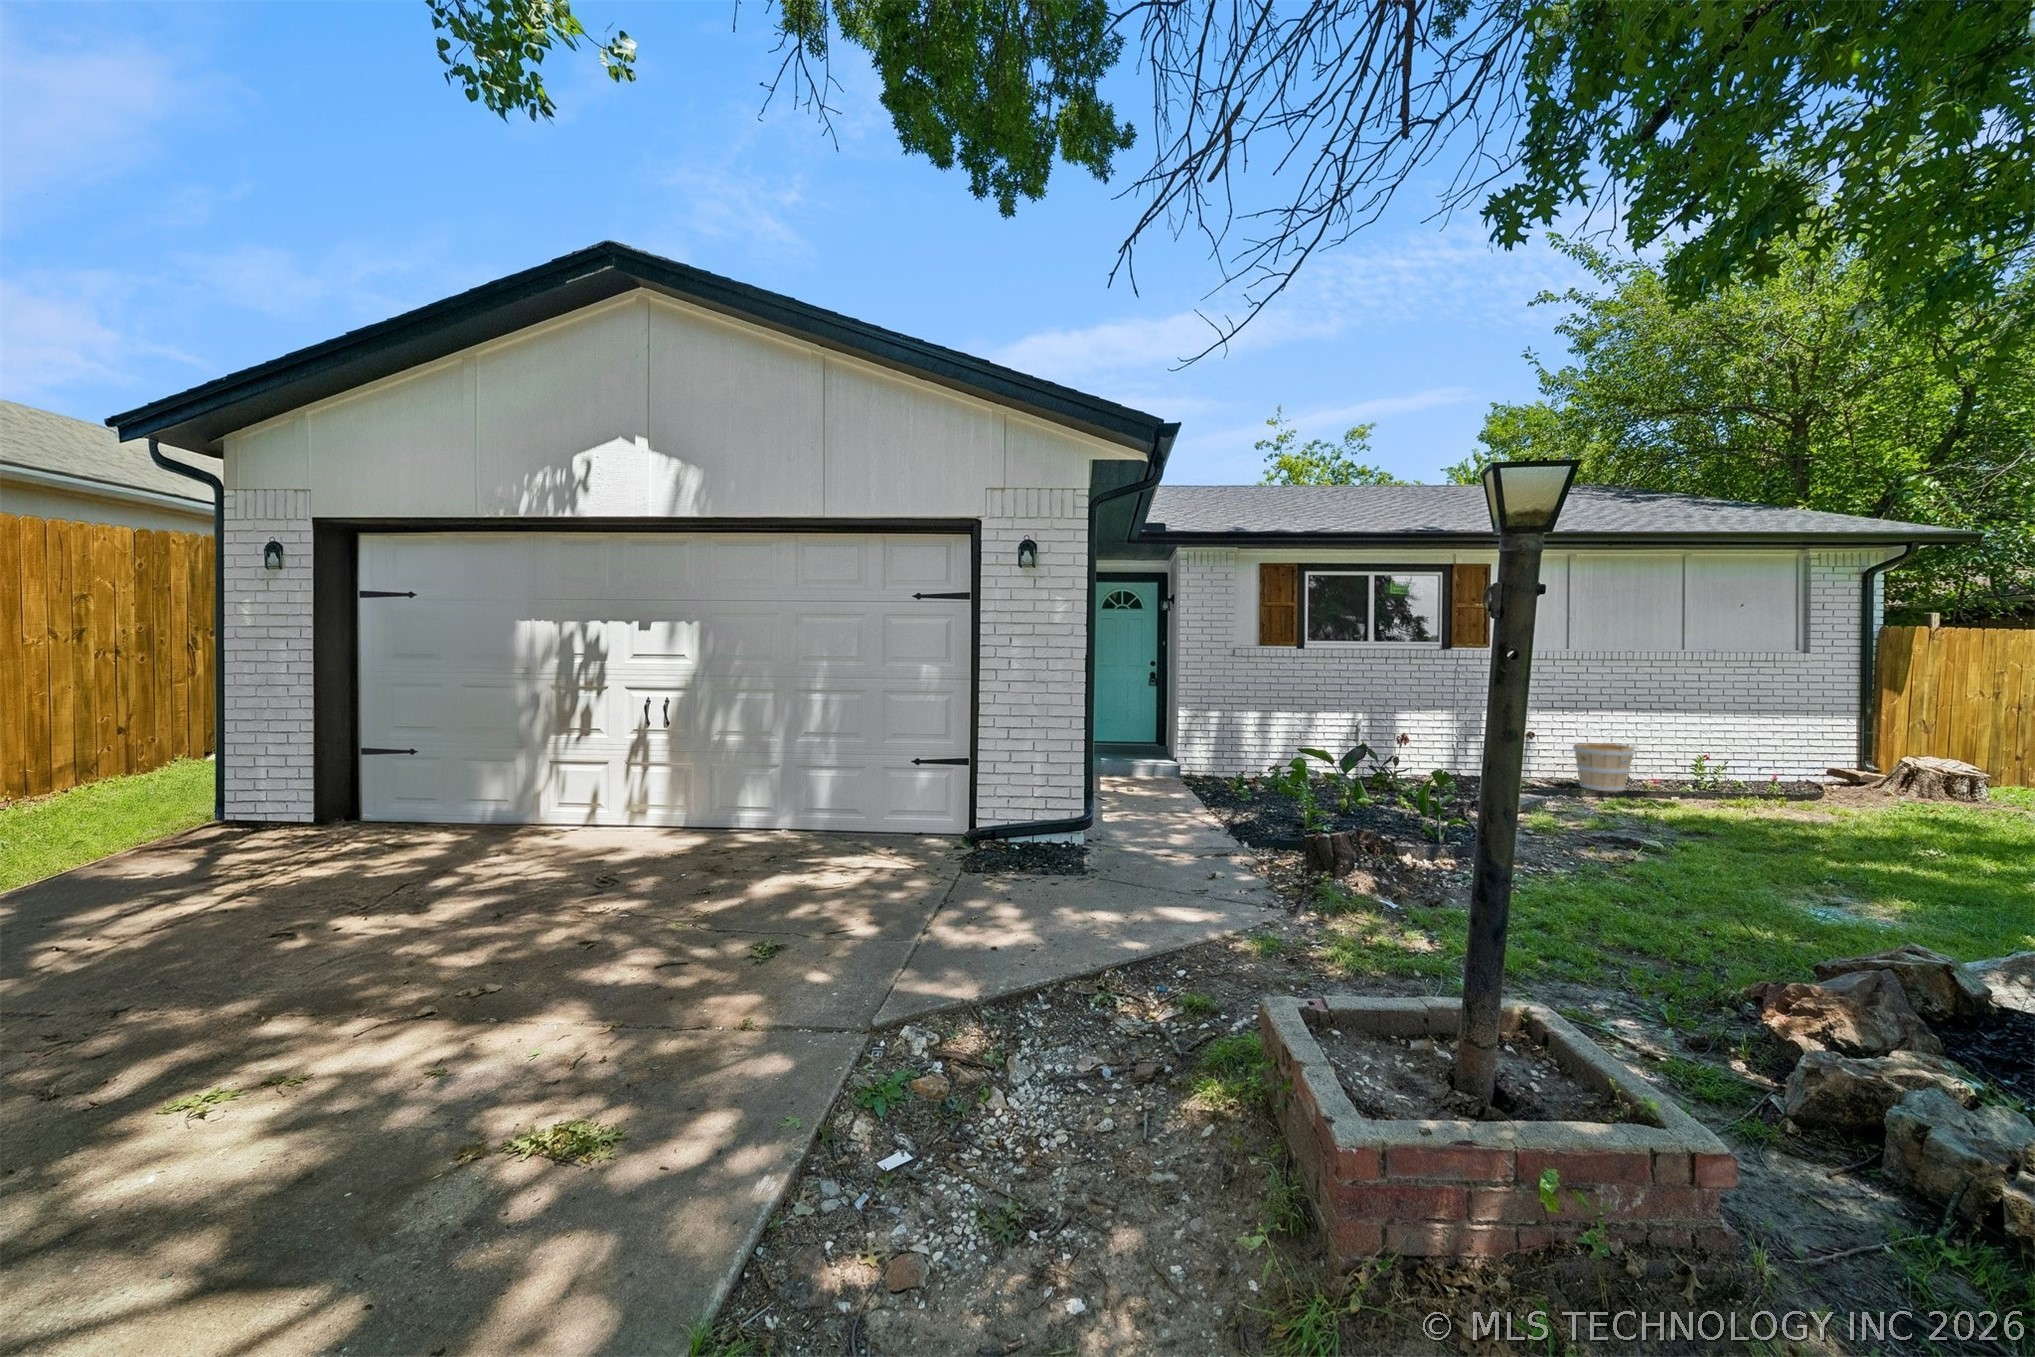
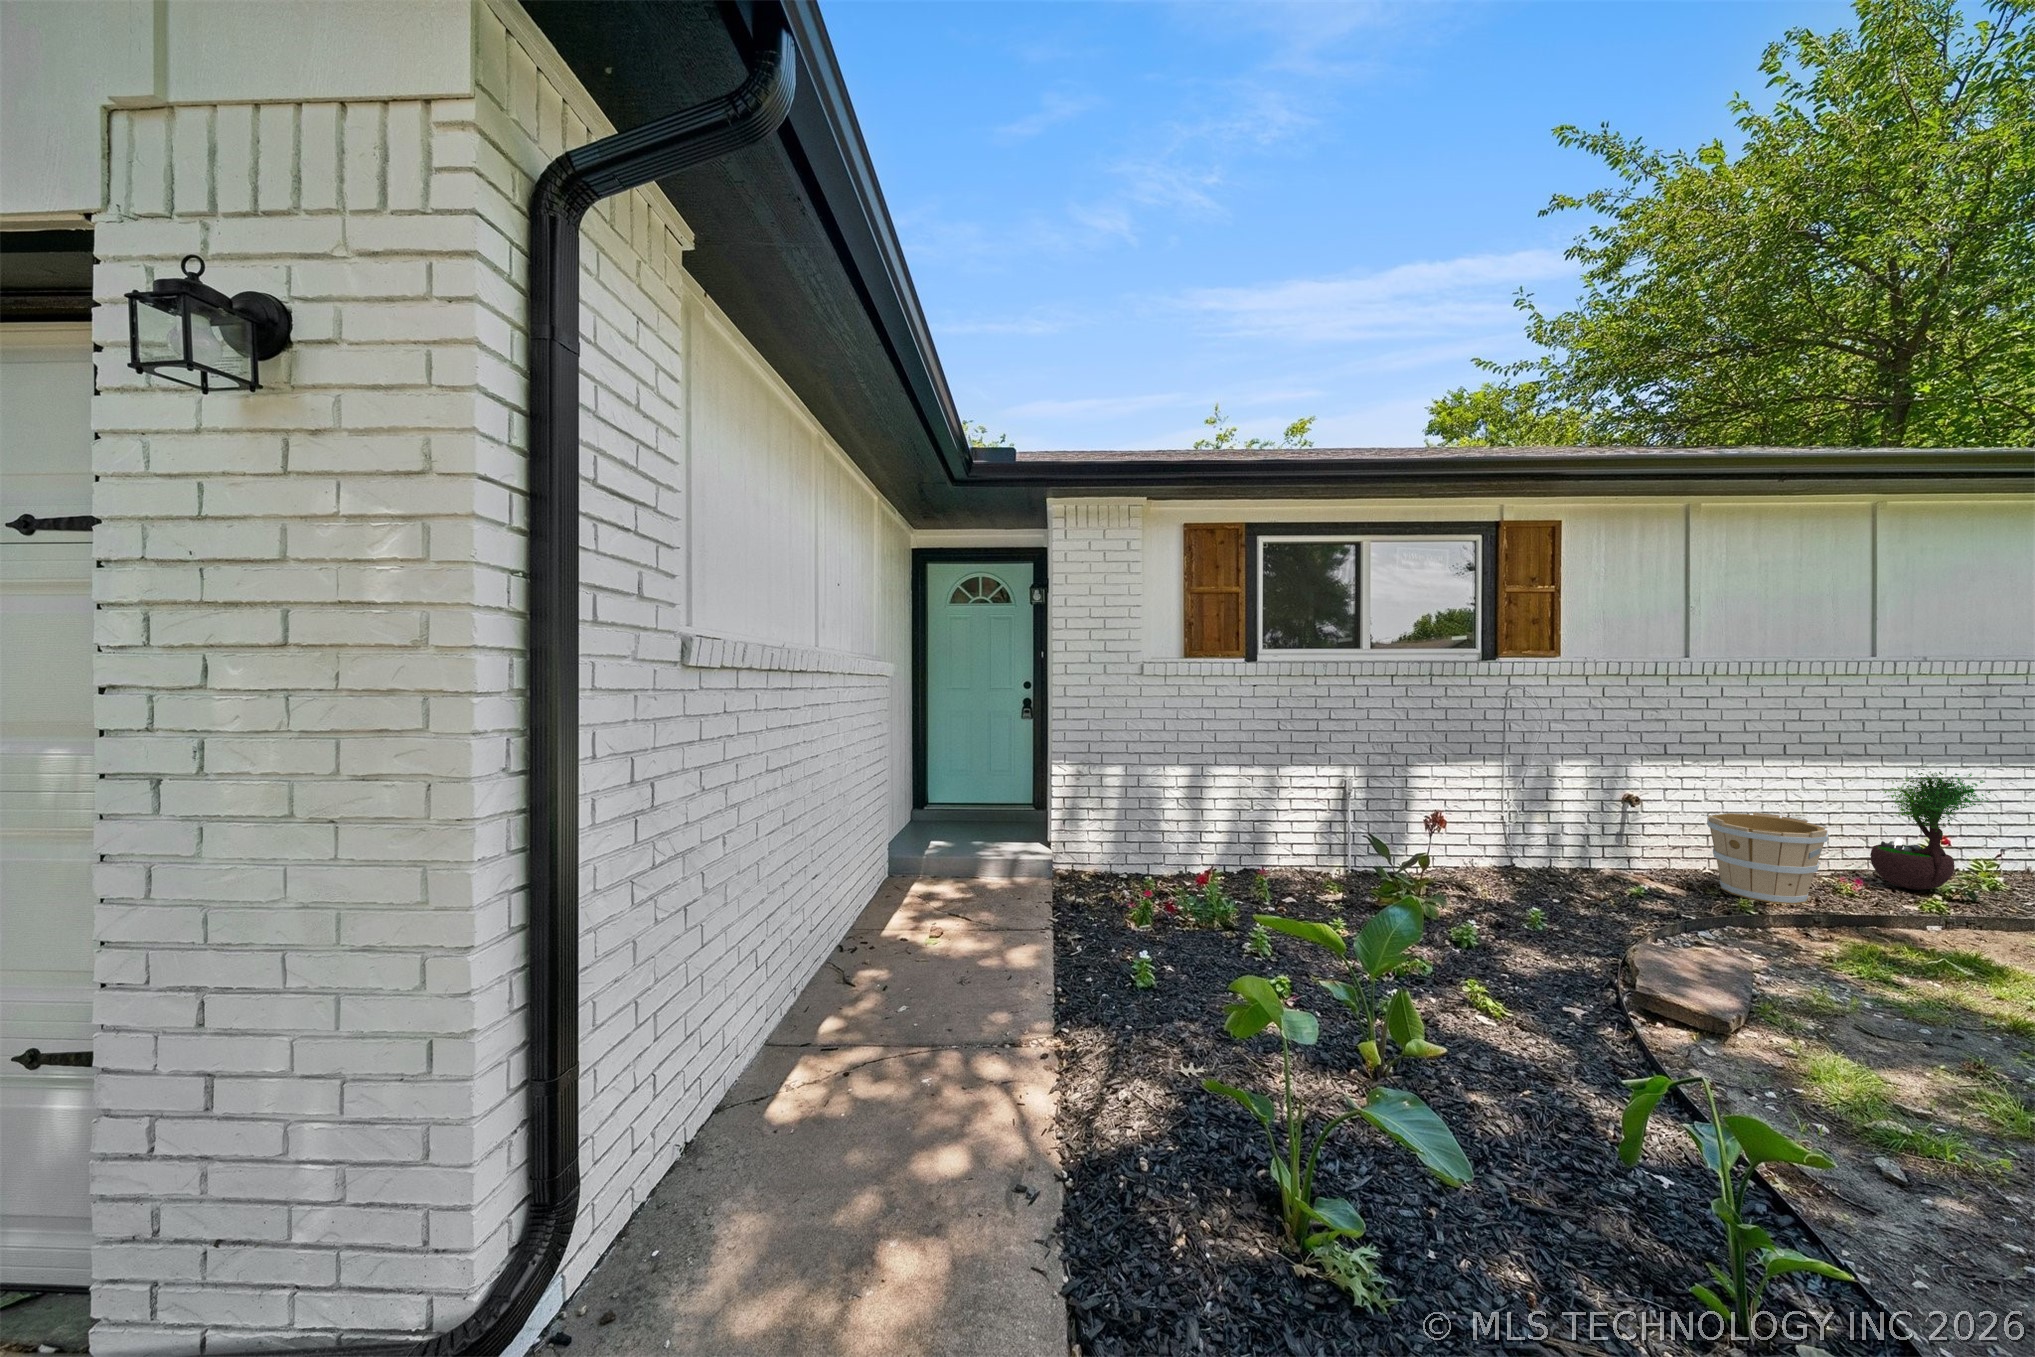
potted tree: none [1674,713,1731,788] -> present [1870,764,1990,890]

